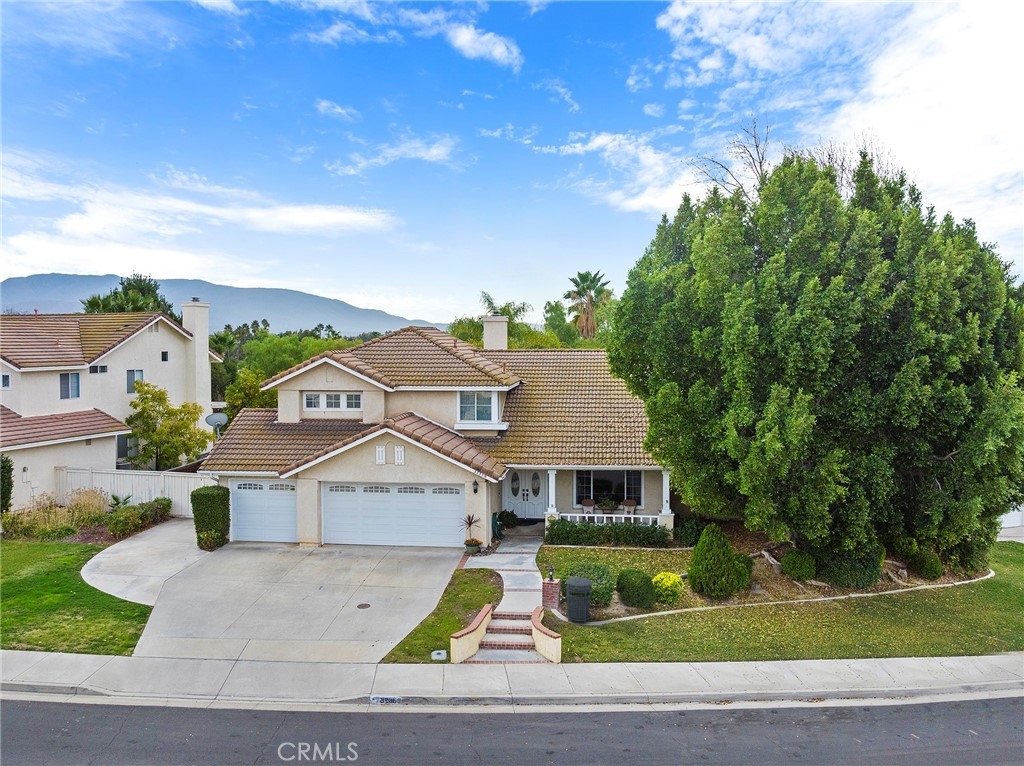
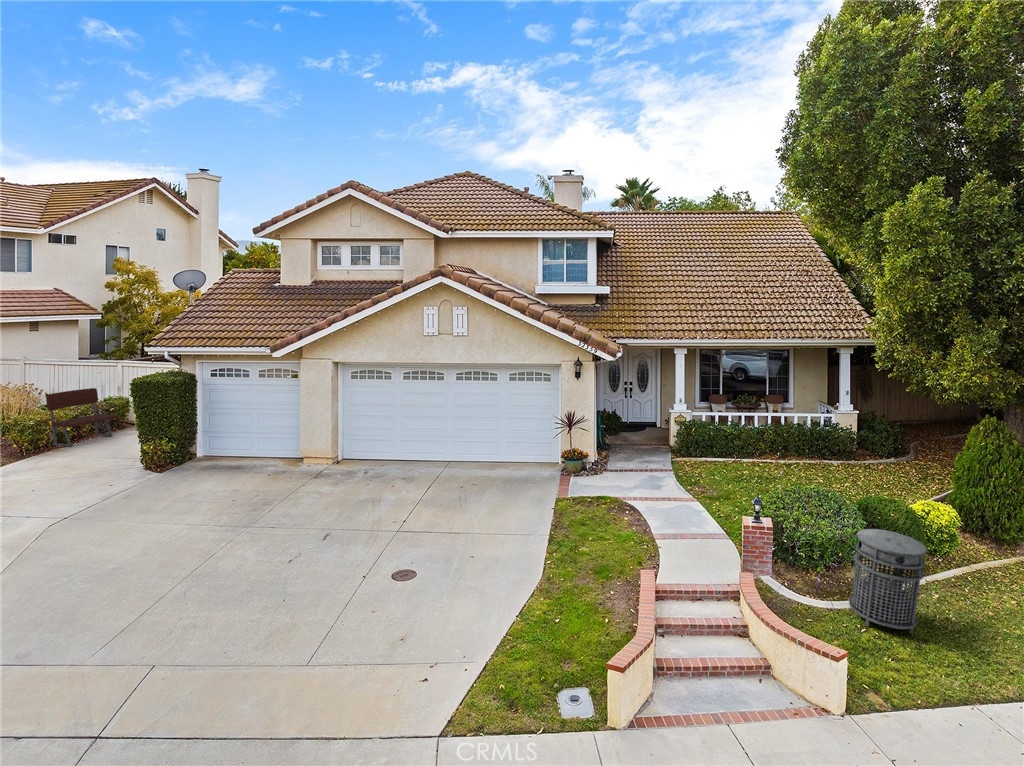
bench: none [121,496,161,538] -> present [46,388,117,447]

